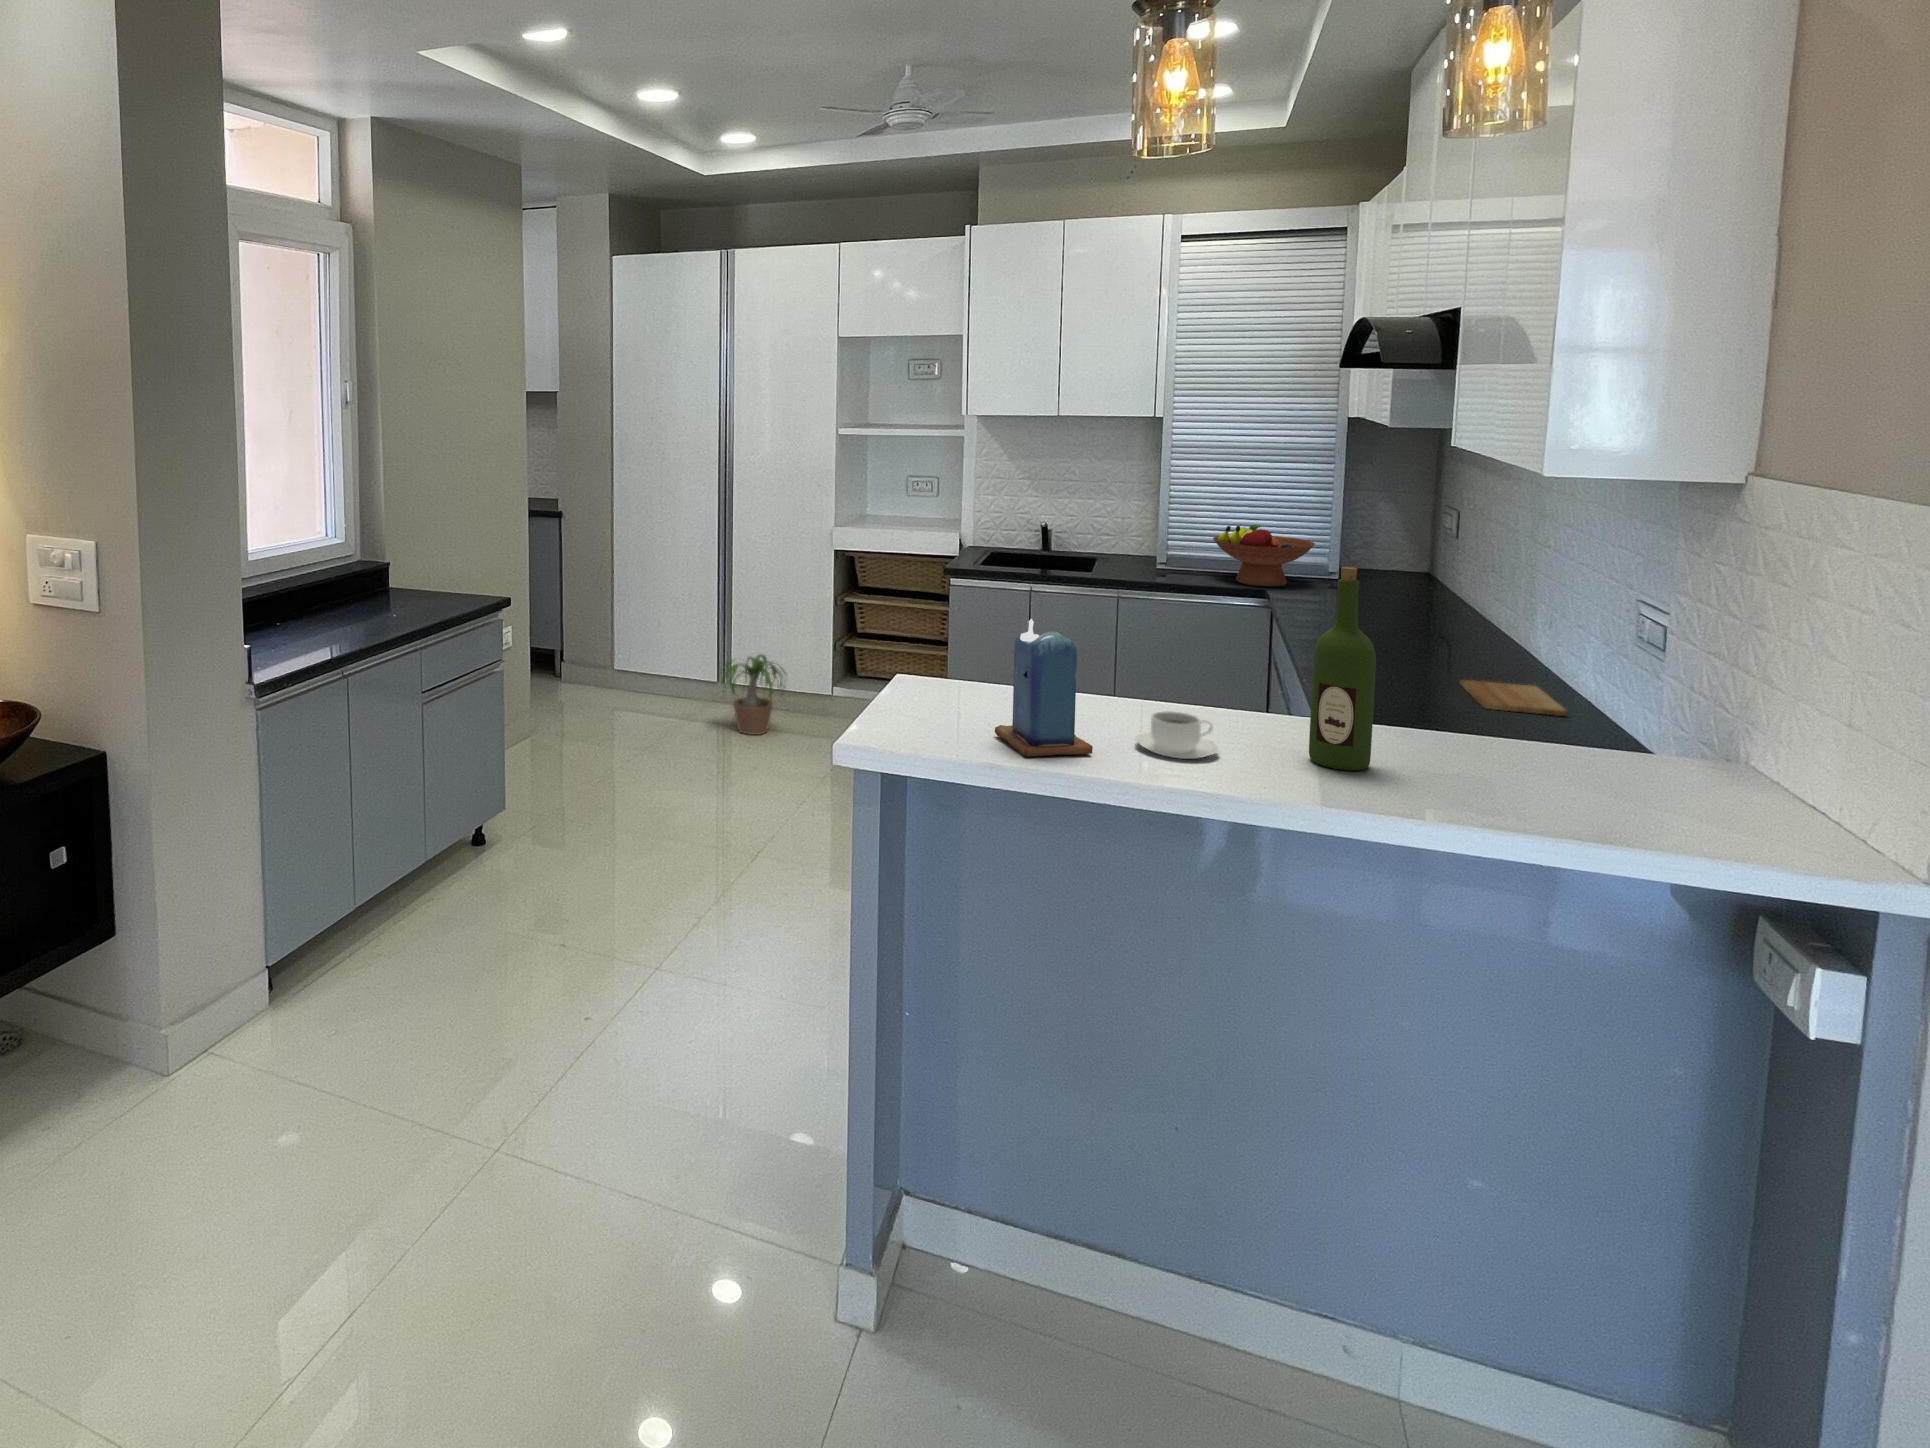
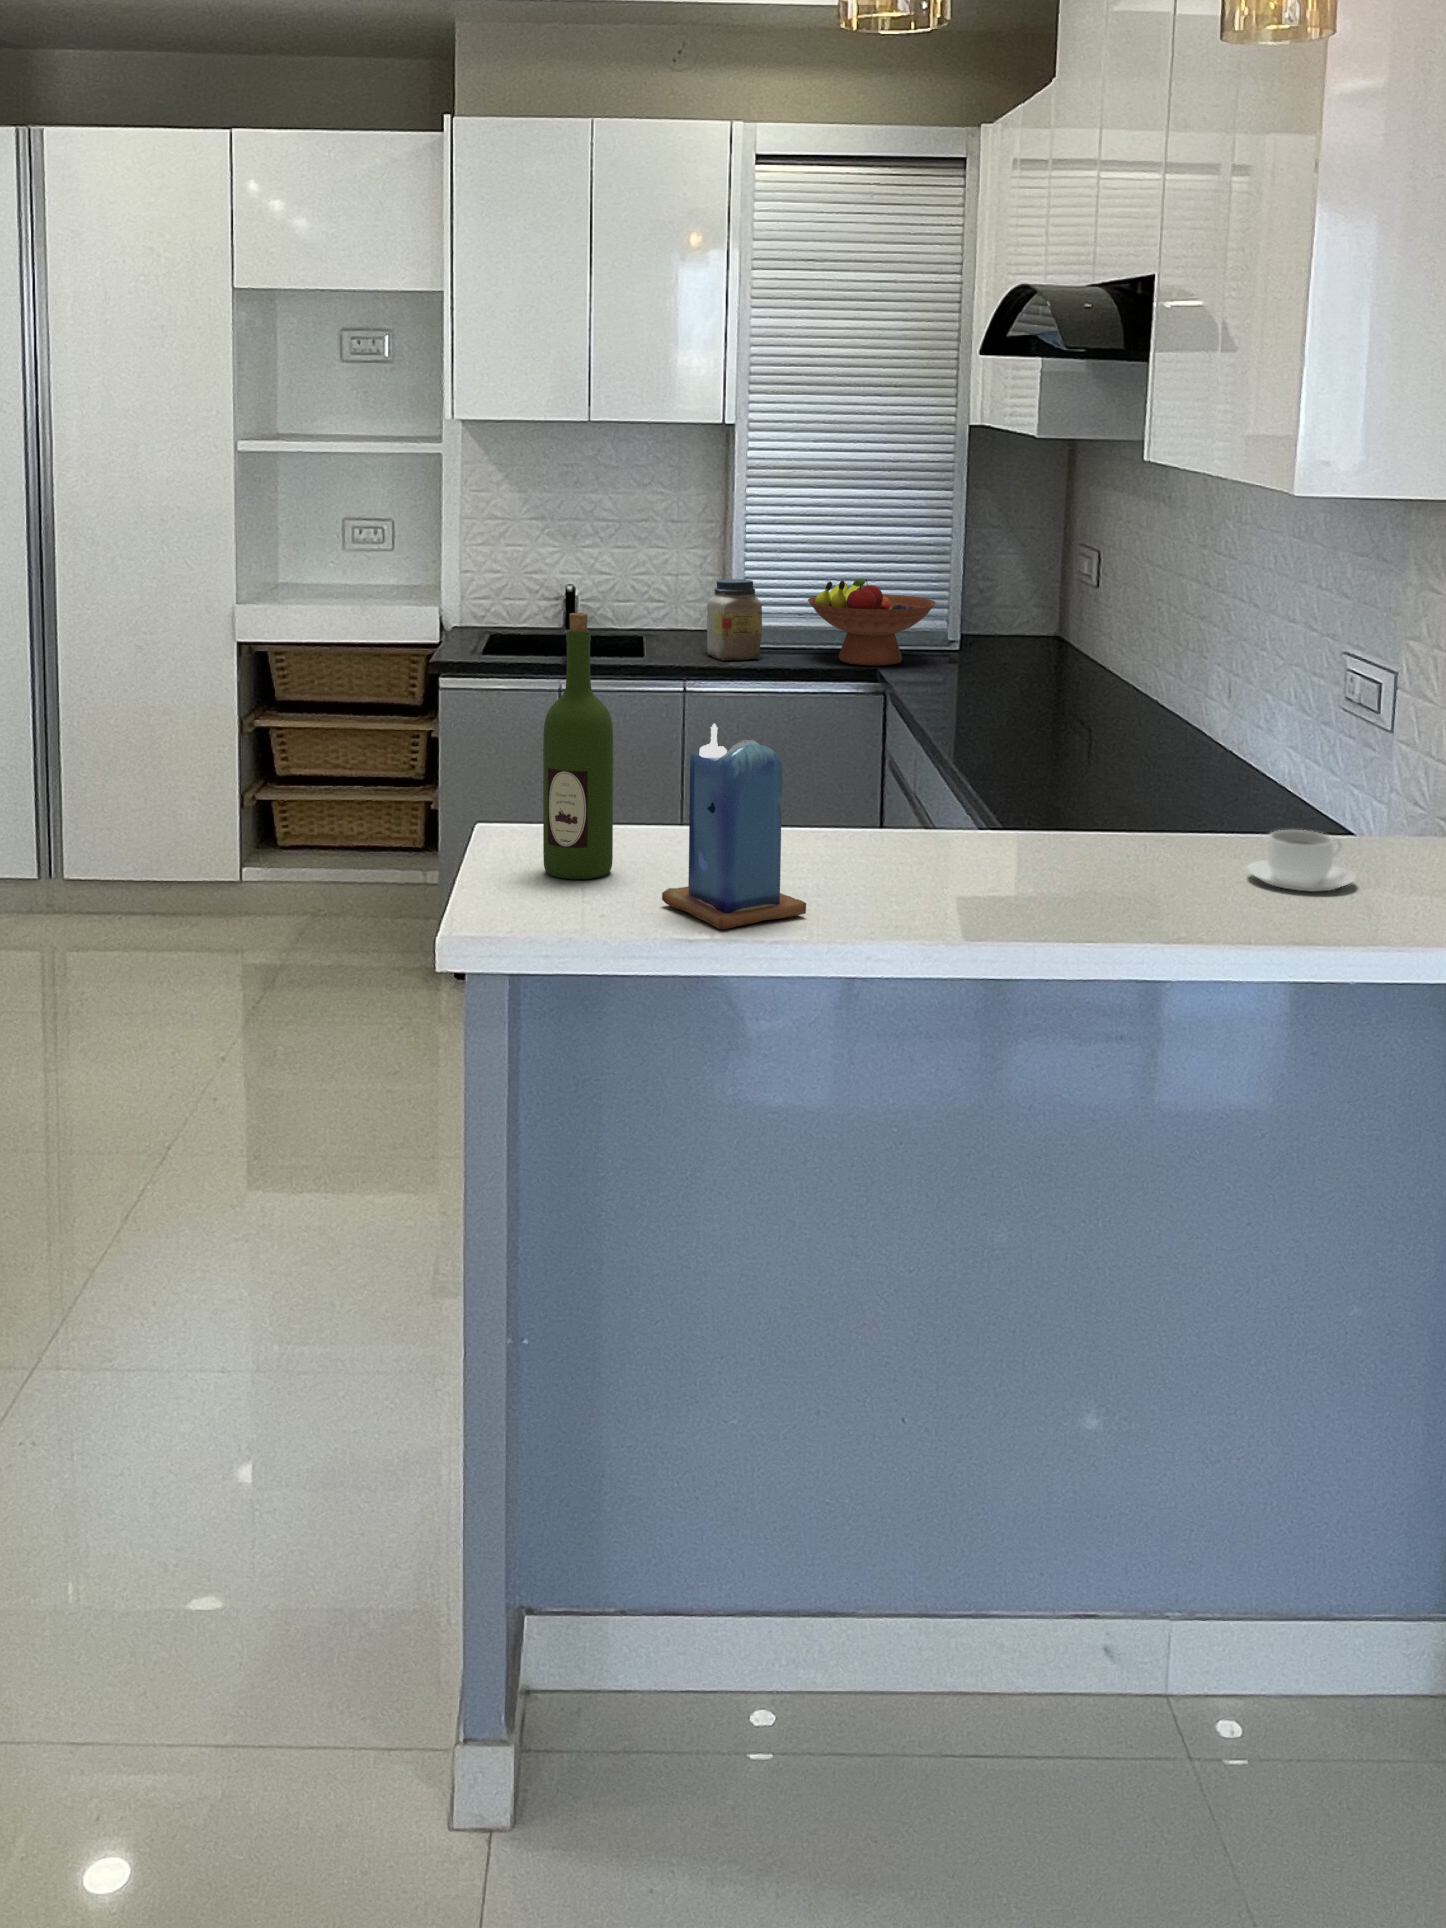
jar: none [1137,521,1178,577] -> present [707,579,762,661]
wine bottle: present [1309,567,1376,771] -> present [543,613,613,879]
potted plant: present [721,654,786,735] -> none [34,830,196,968]
cutting board: present [1461,680,1567,716] -> none [1144,770,1266,805]
coffee cup: present [1135,711,1219,759] -> present [1246,830,1356,892]

